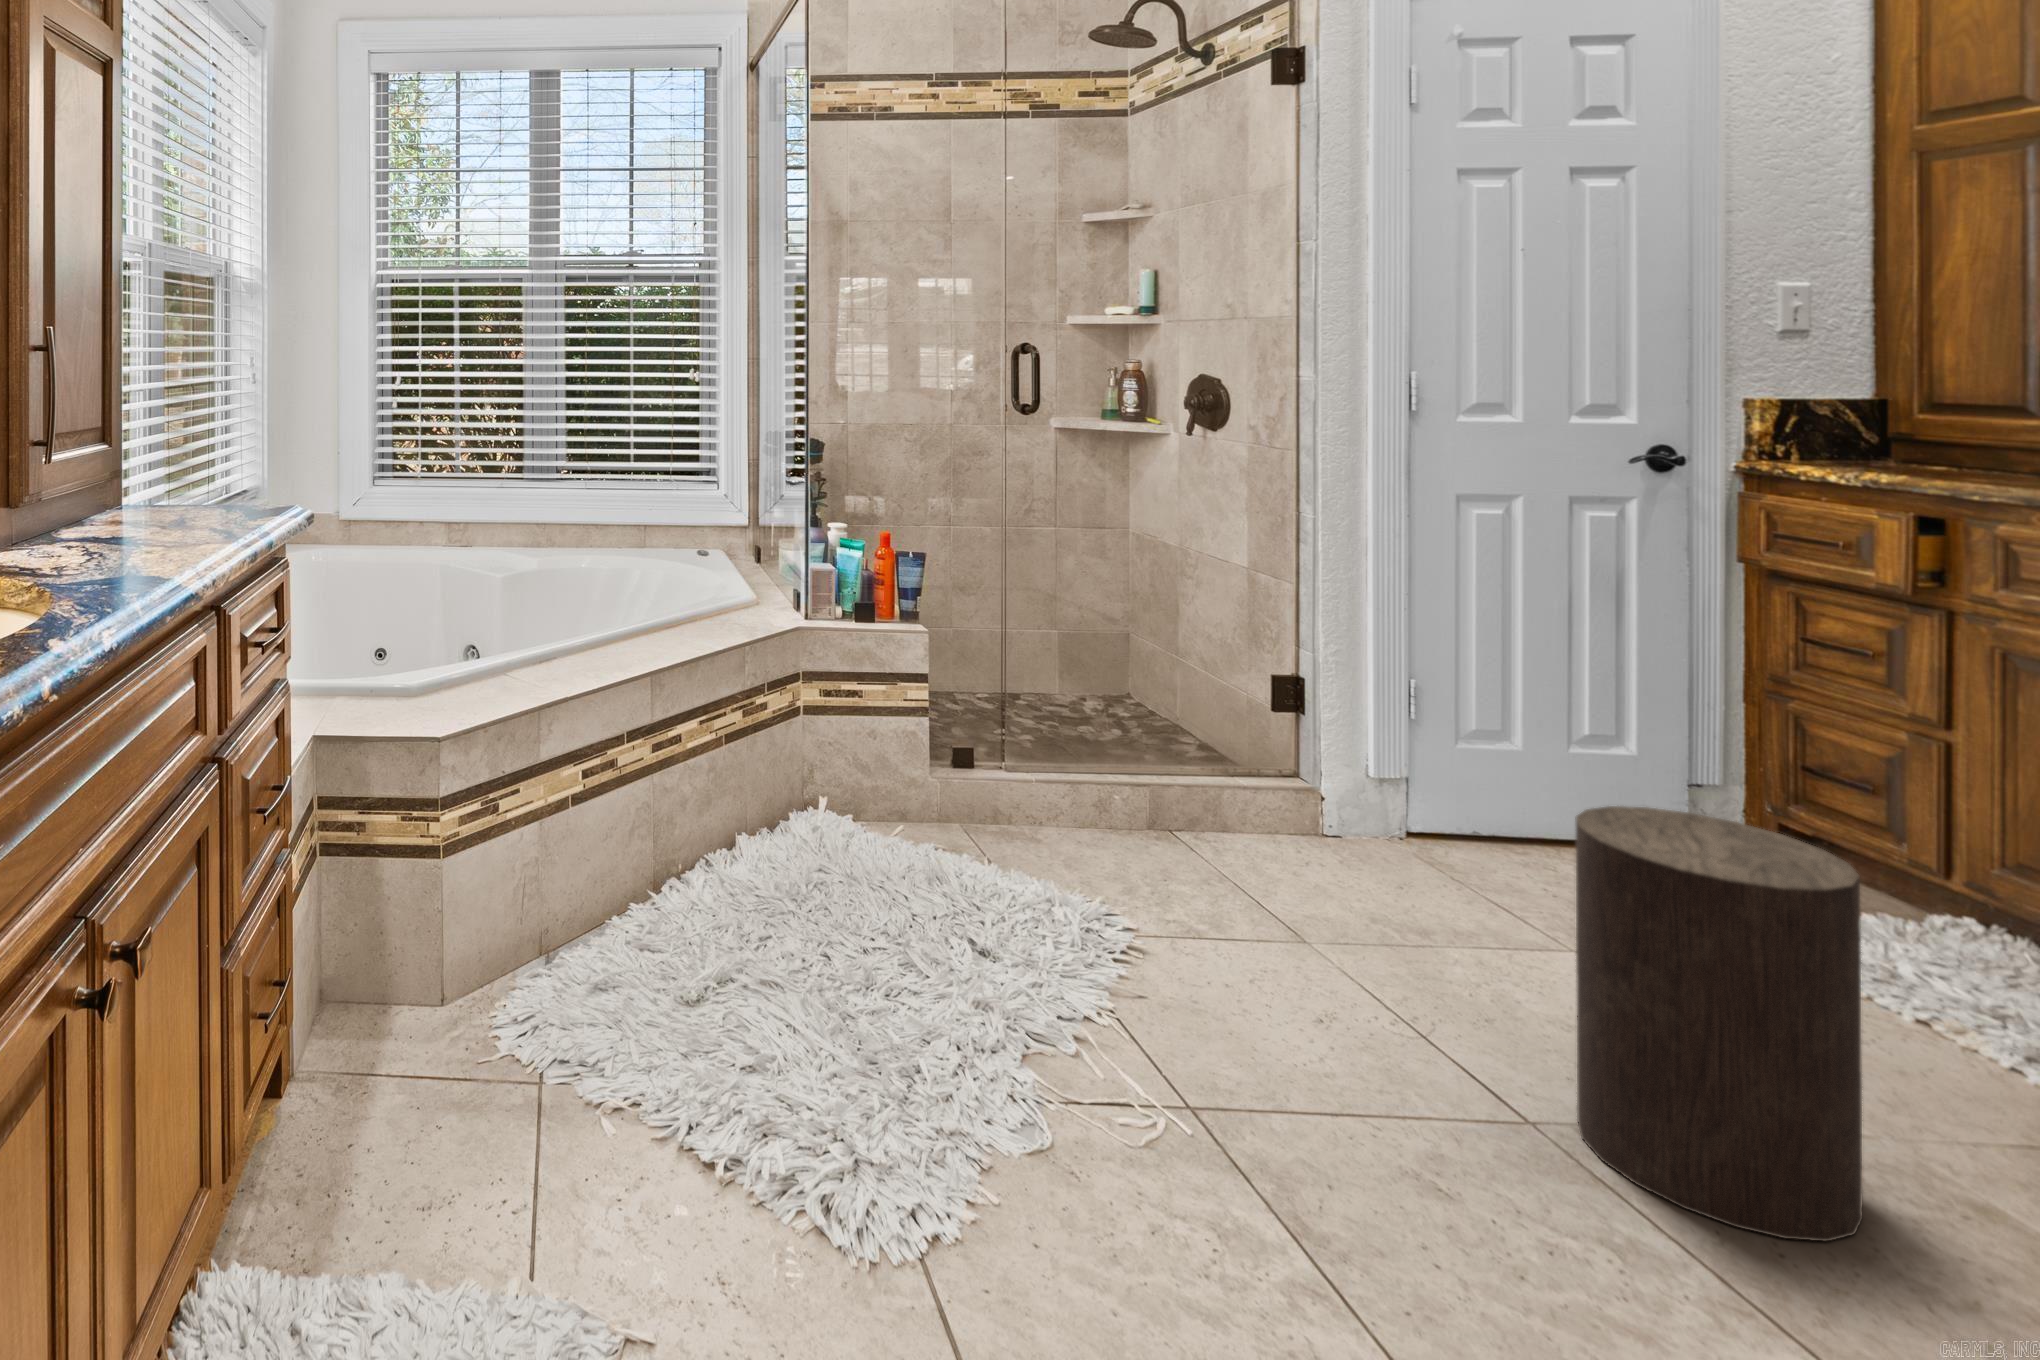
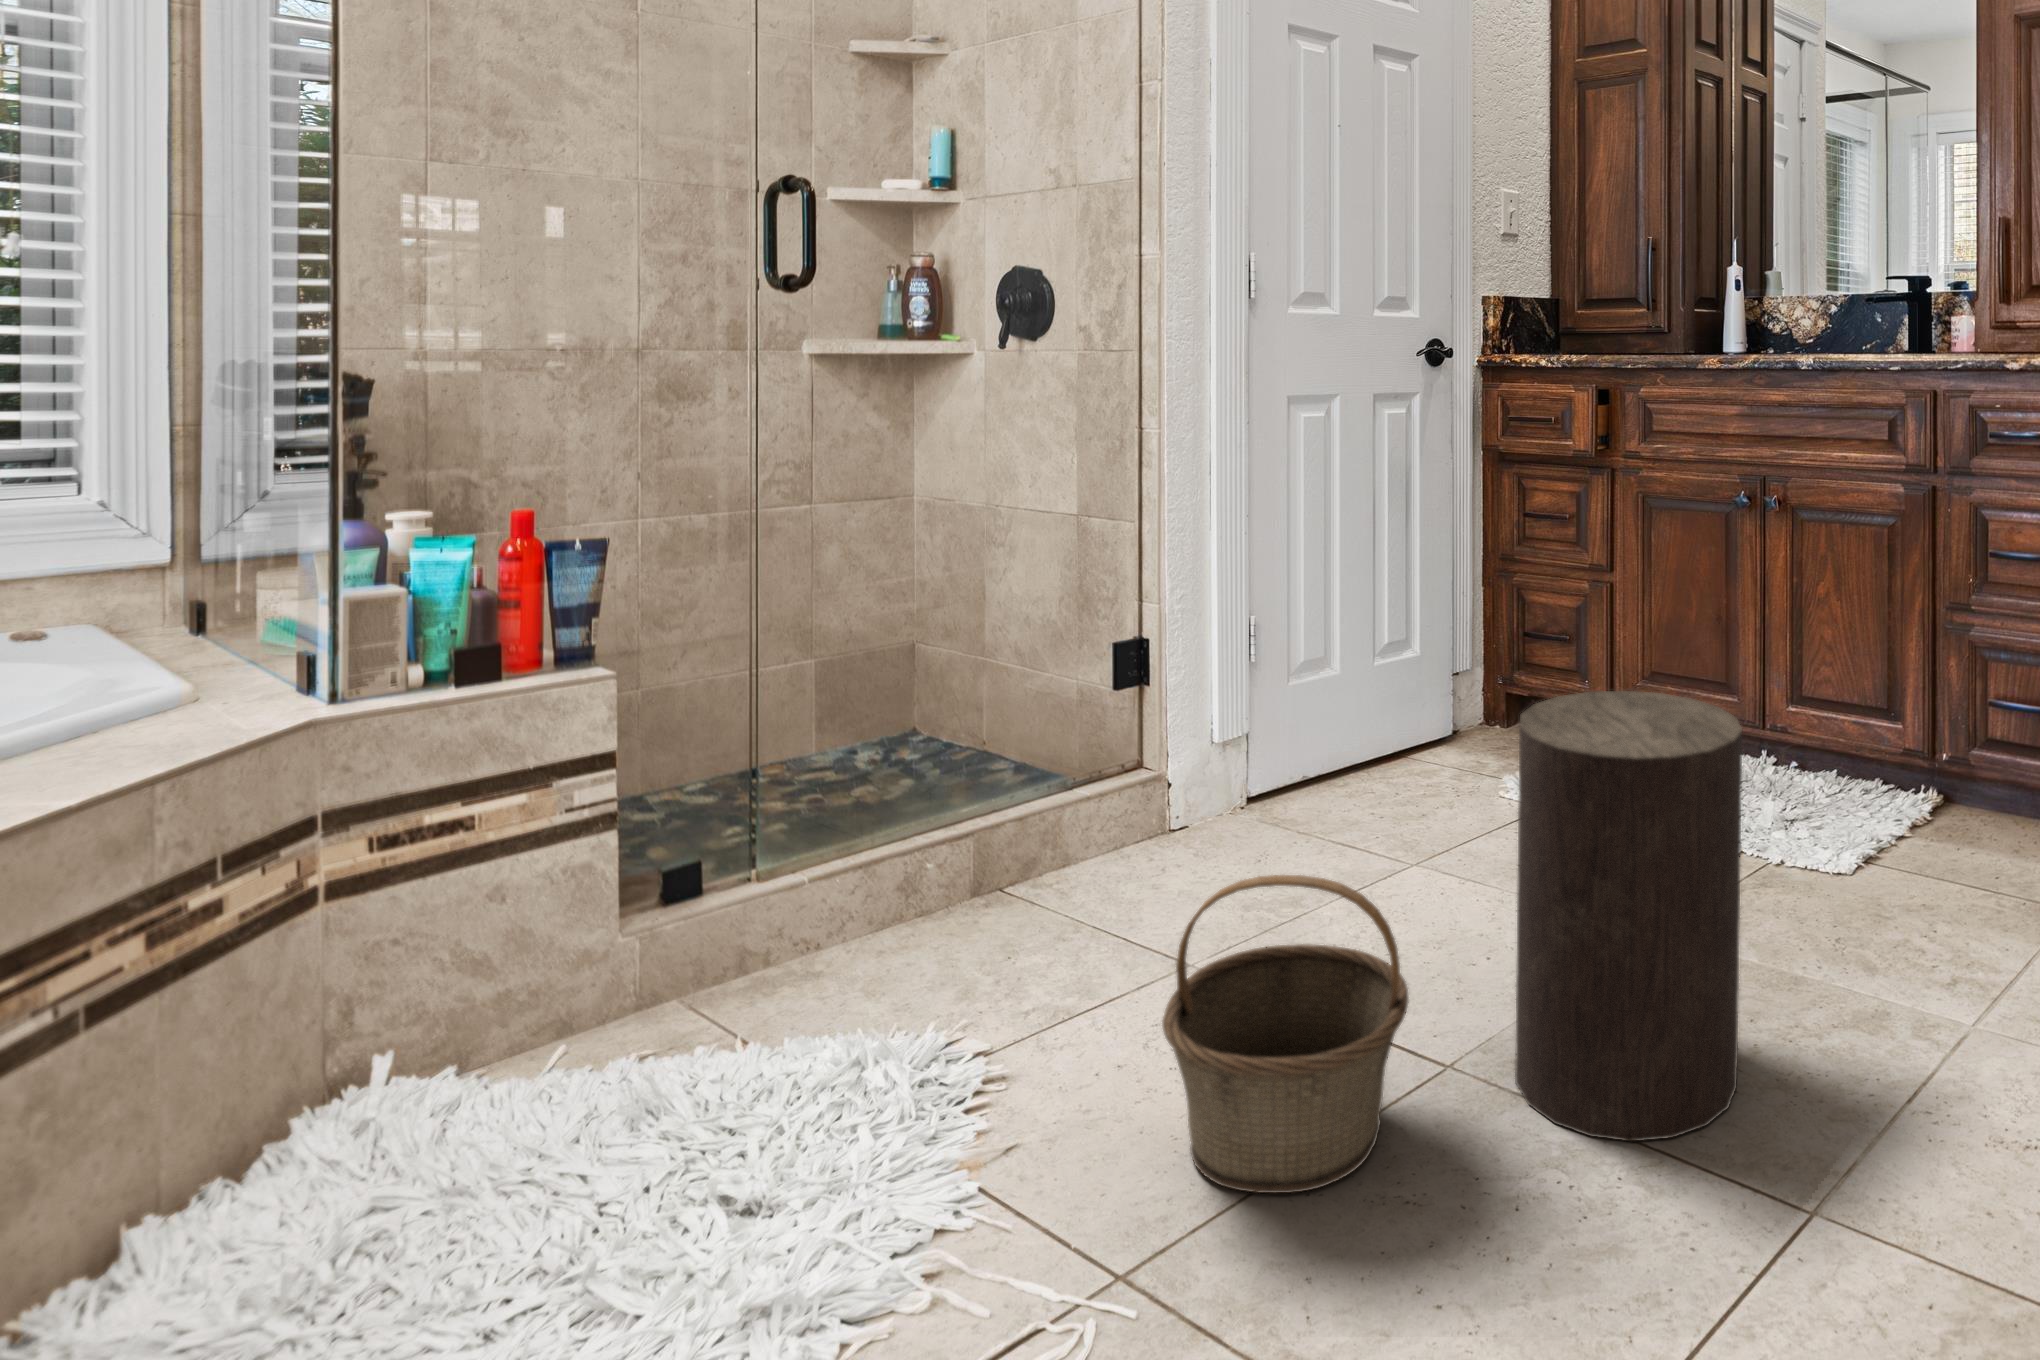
basket: none [1236,861,1451,1100] -> present [1162,875,1409,1193]

